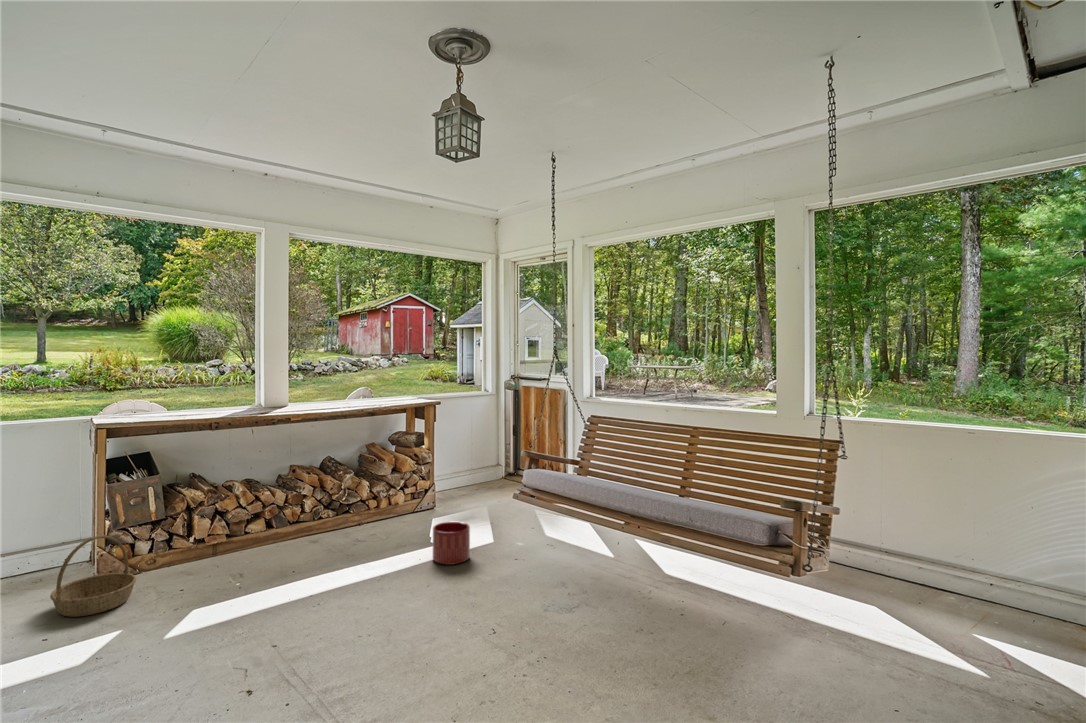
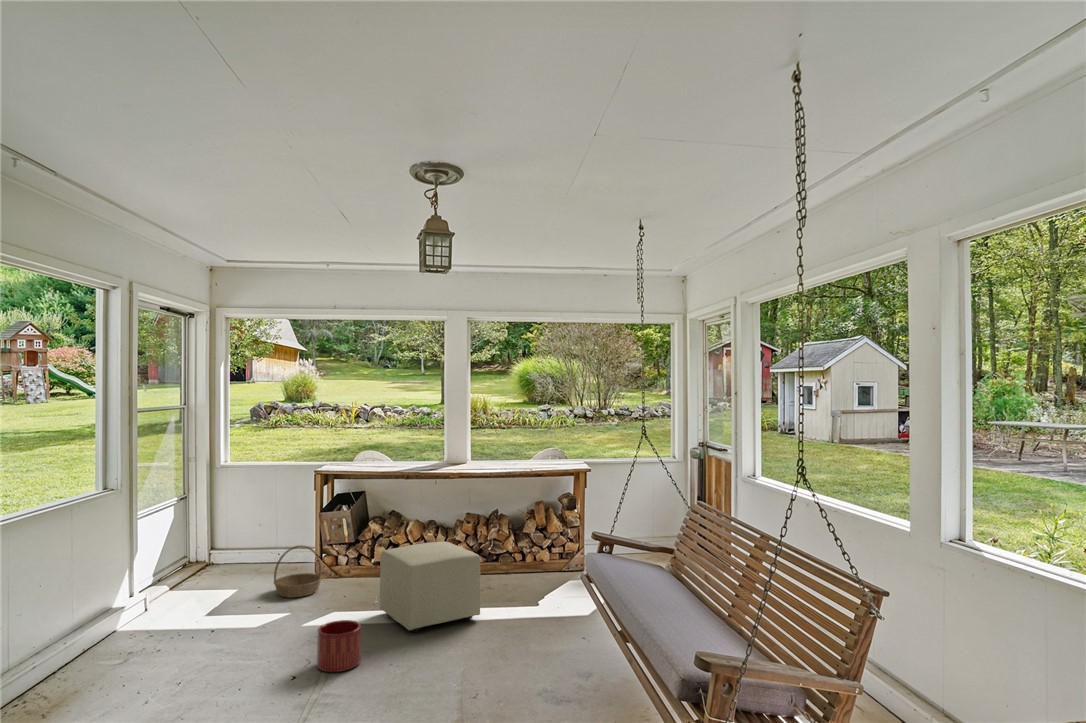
ottoman: none [274,495,409,606] -> present [380,542,480,632]
planter: present [433,521,470,565] -> present [317,620,361,672]

